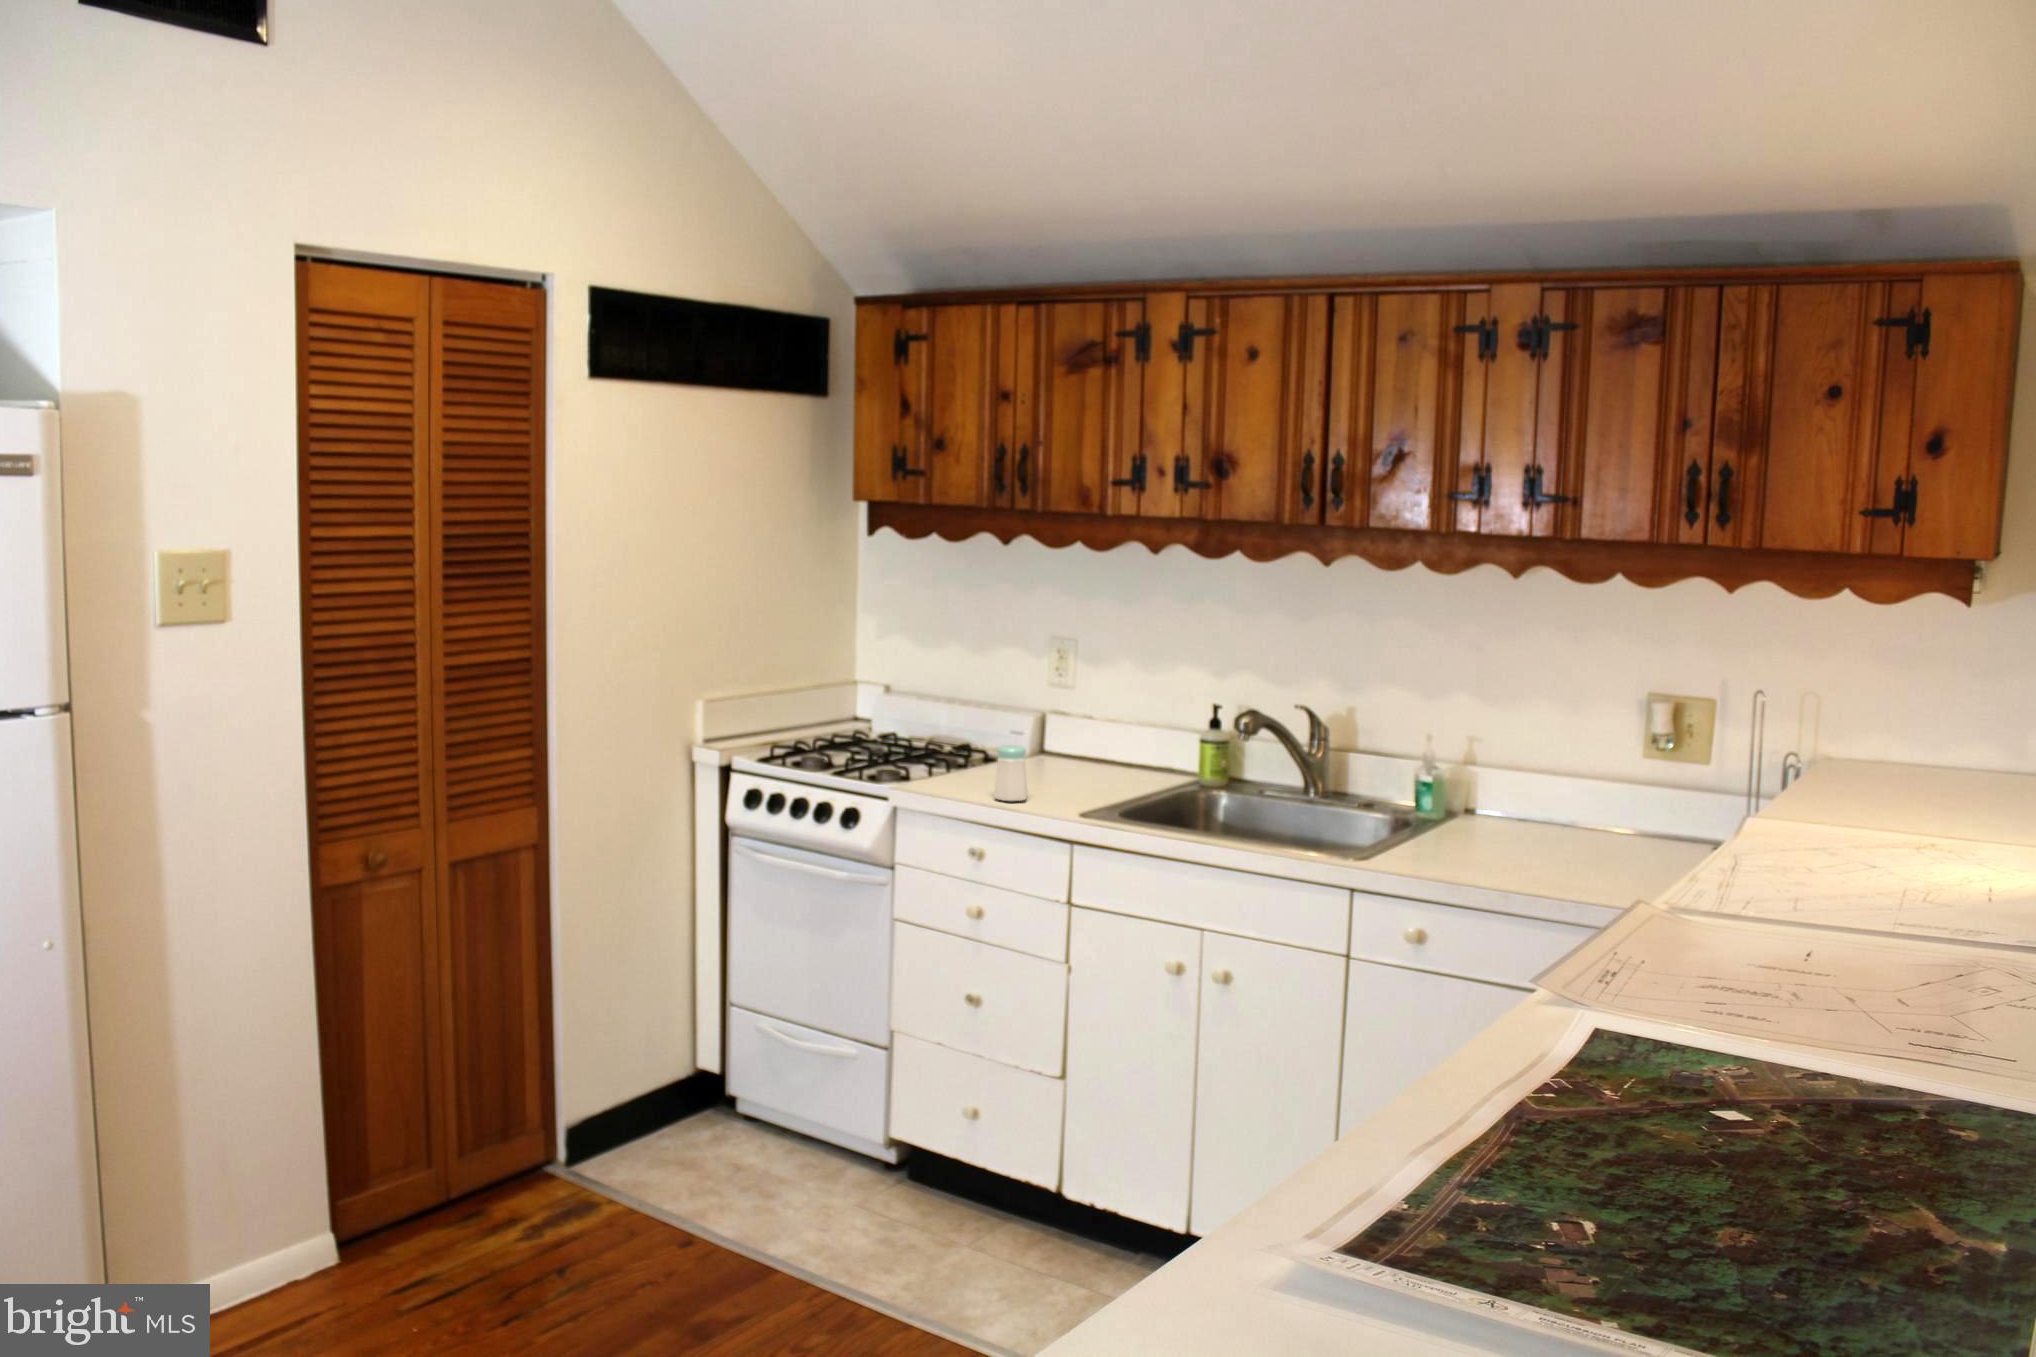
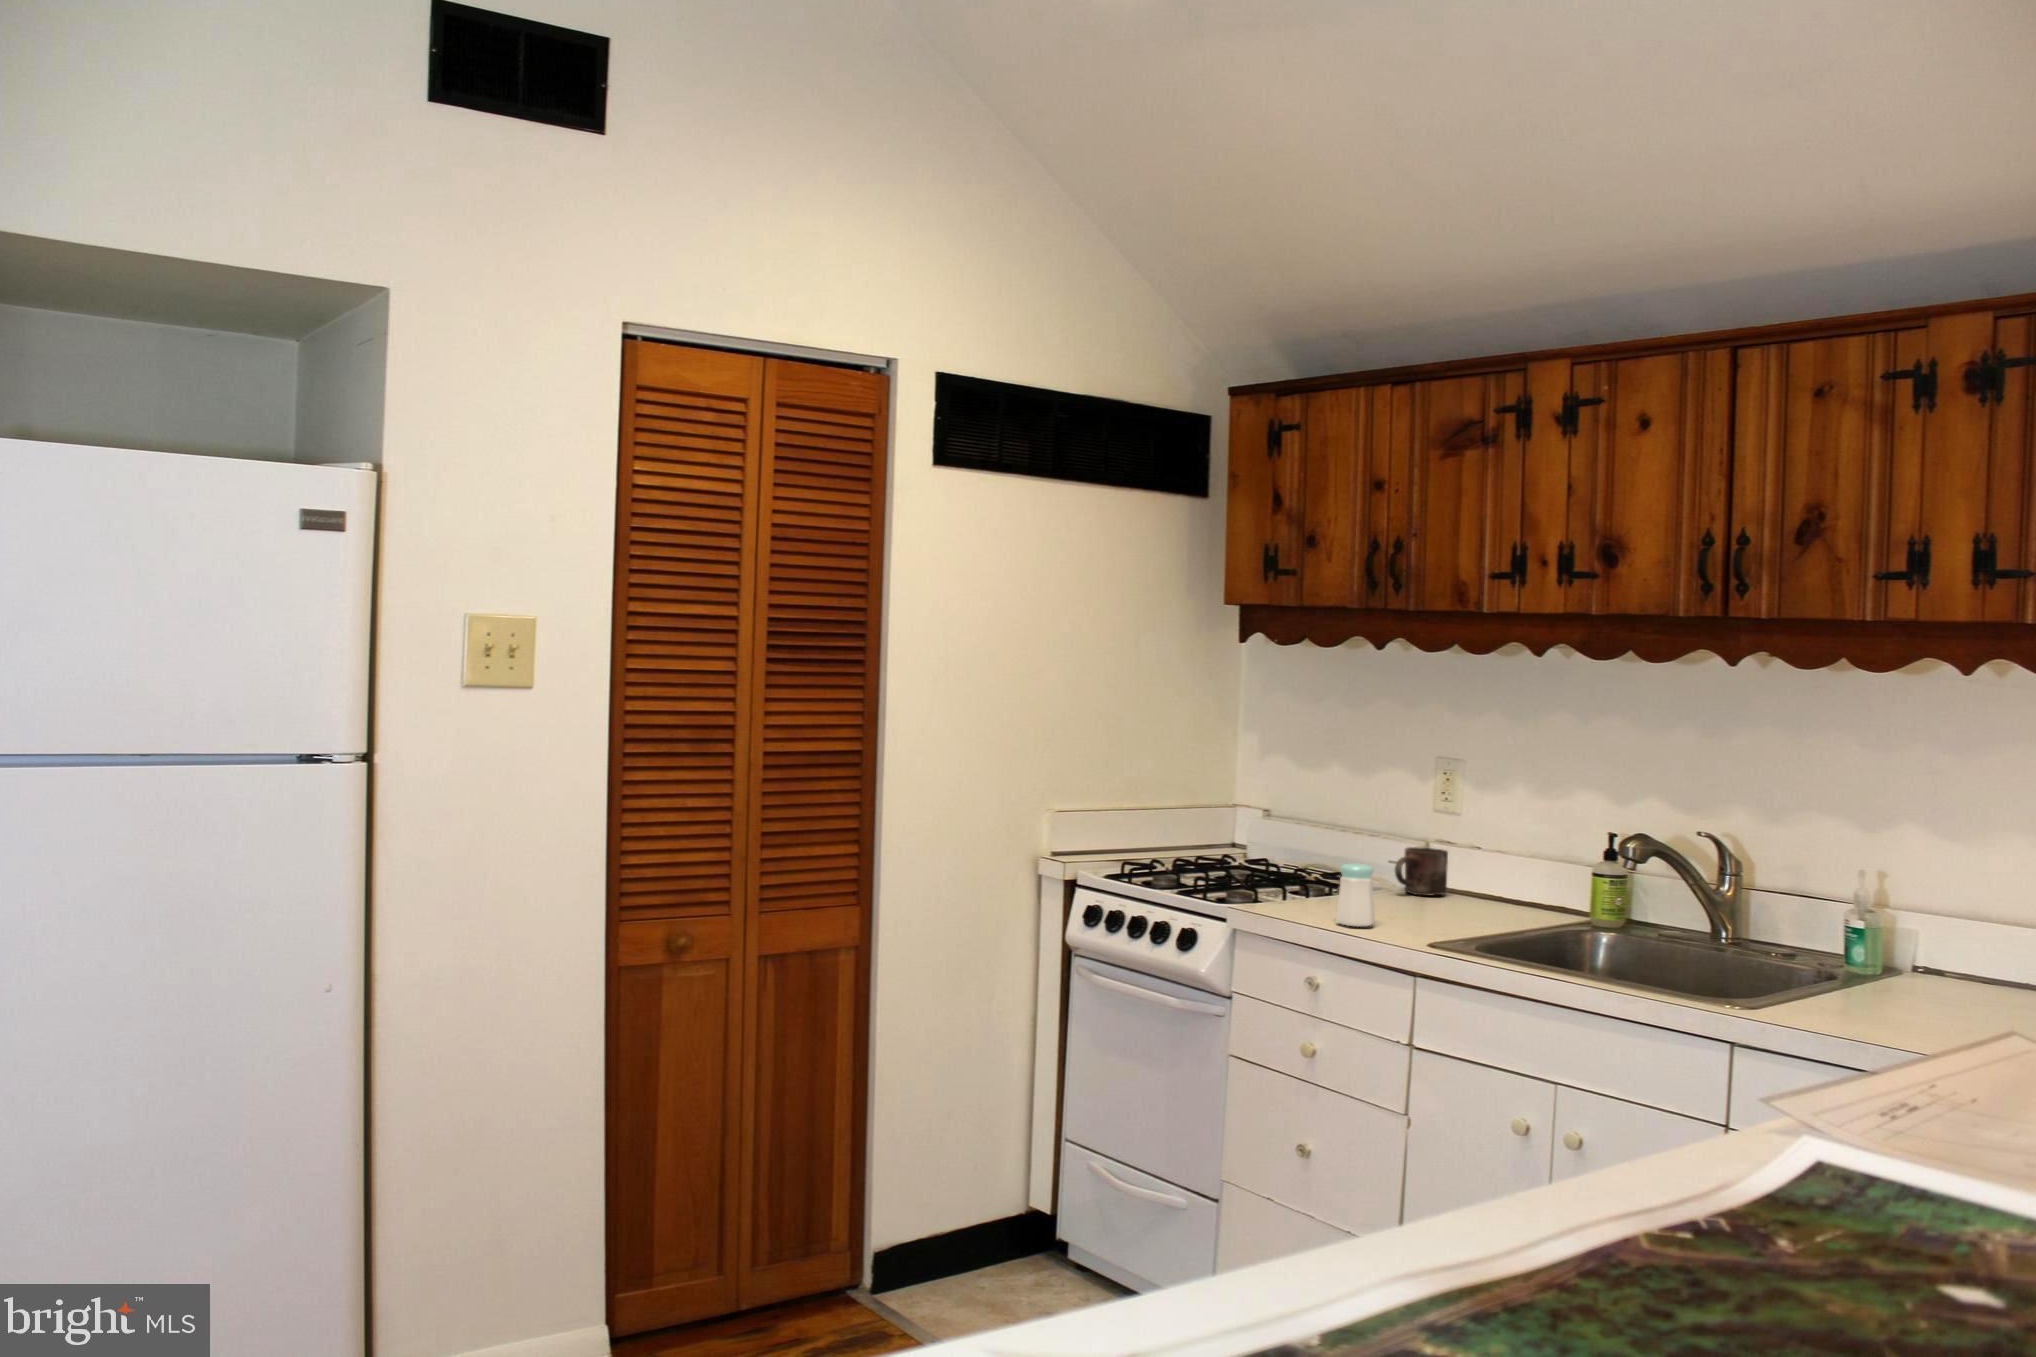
mug: none [1025,720,1068,763] -> present [1395,847,1448,896]

